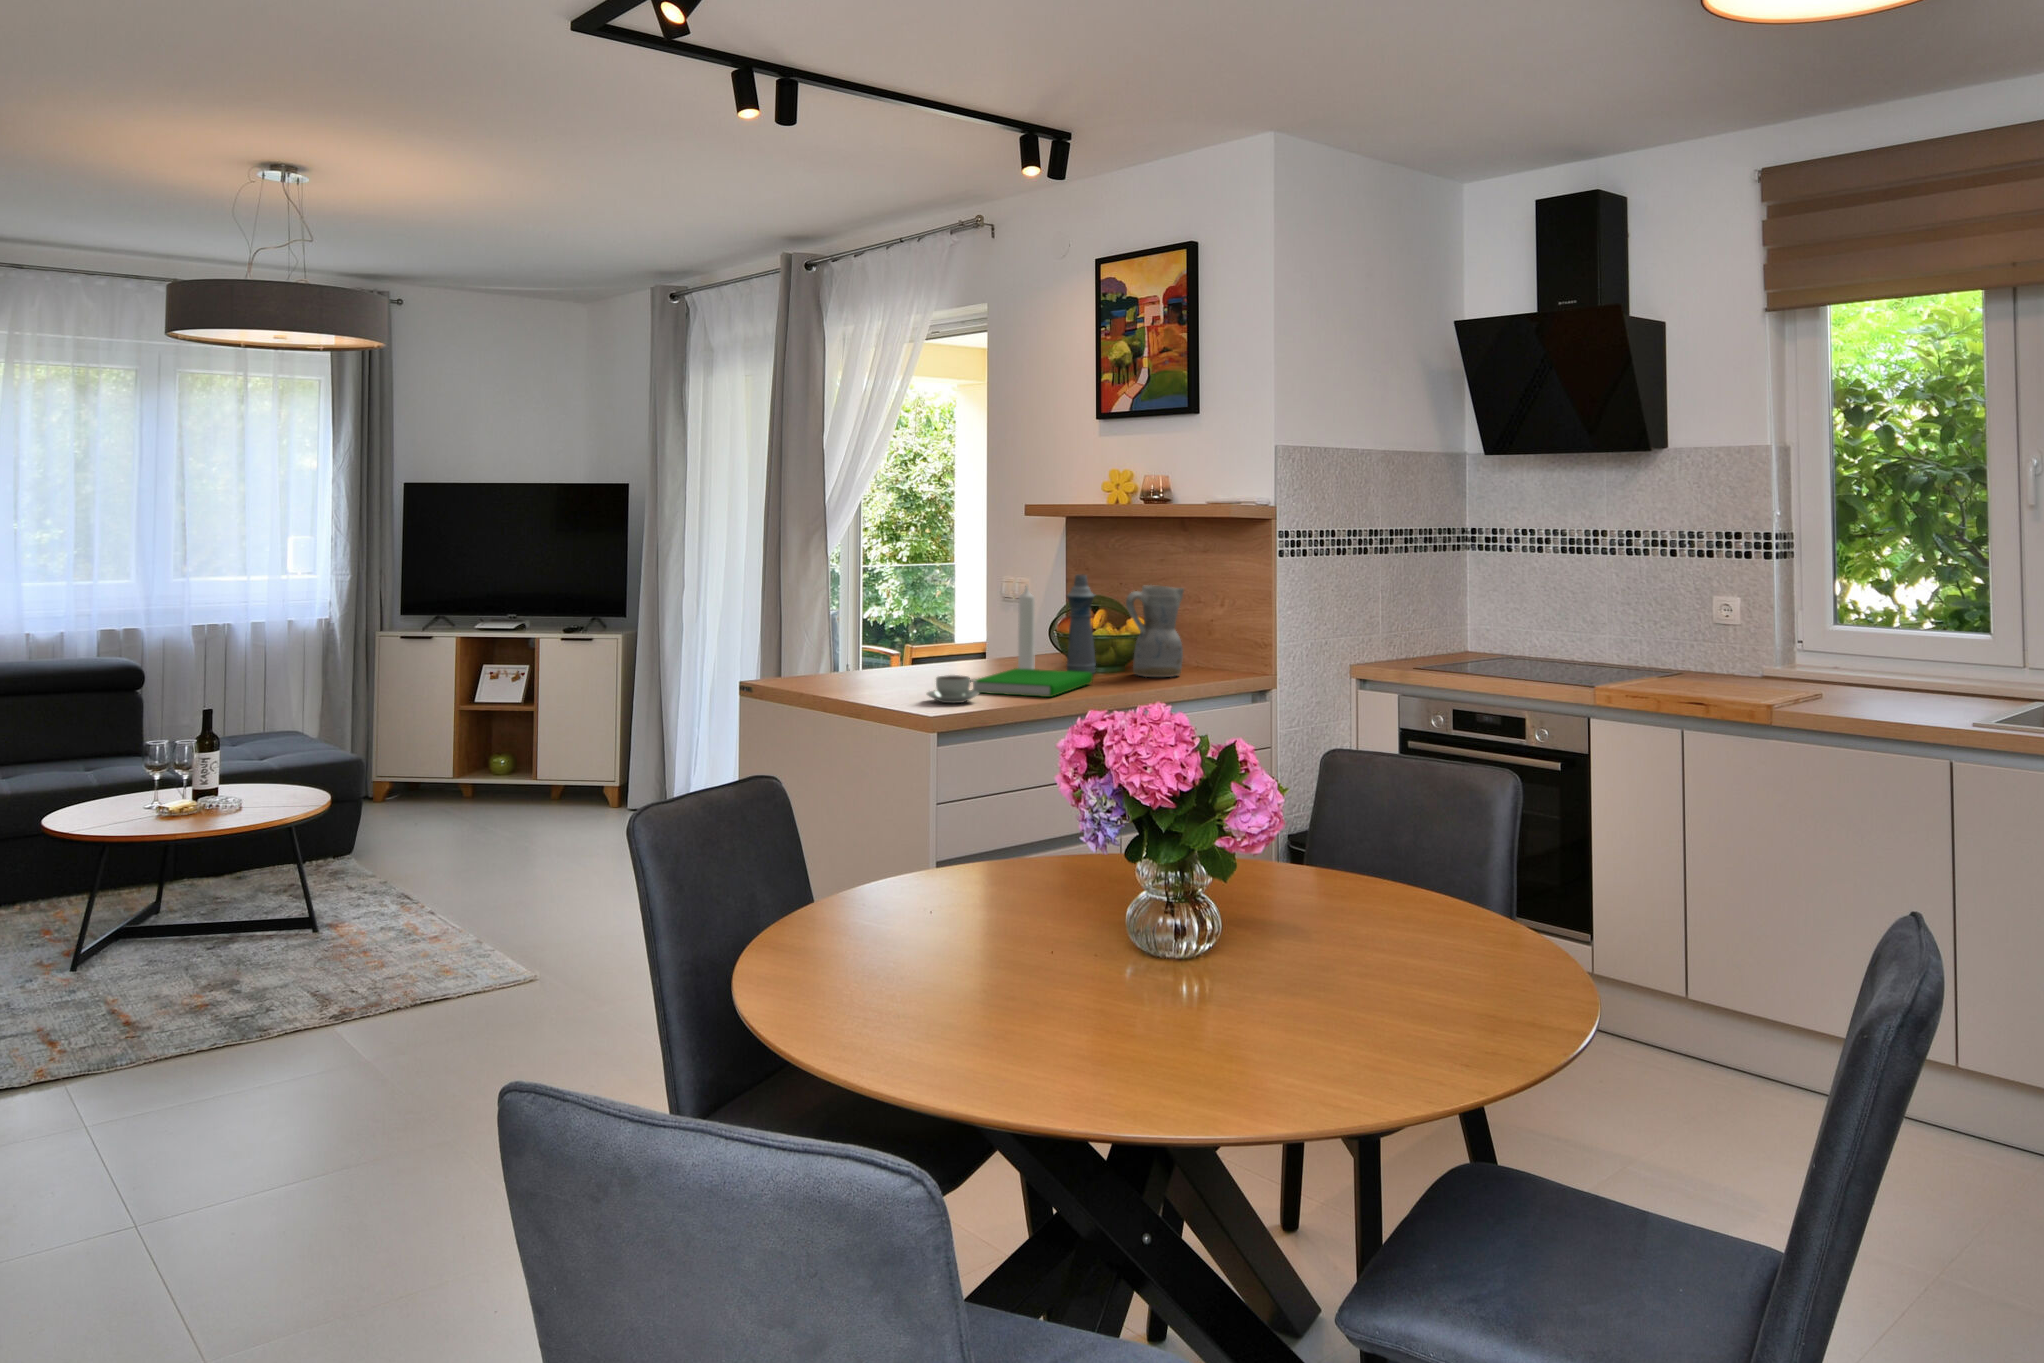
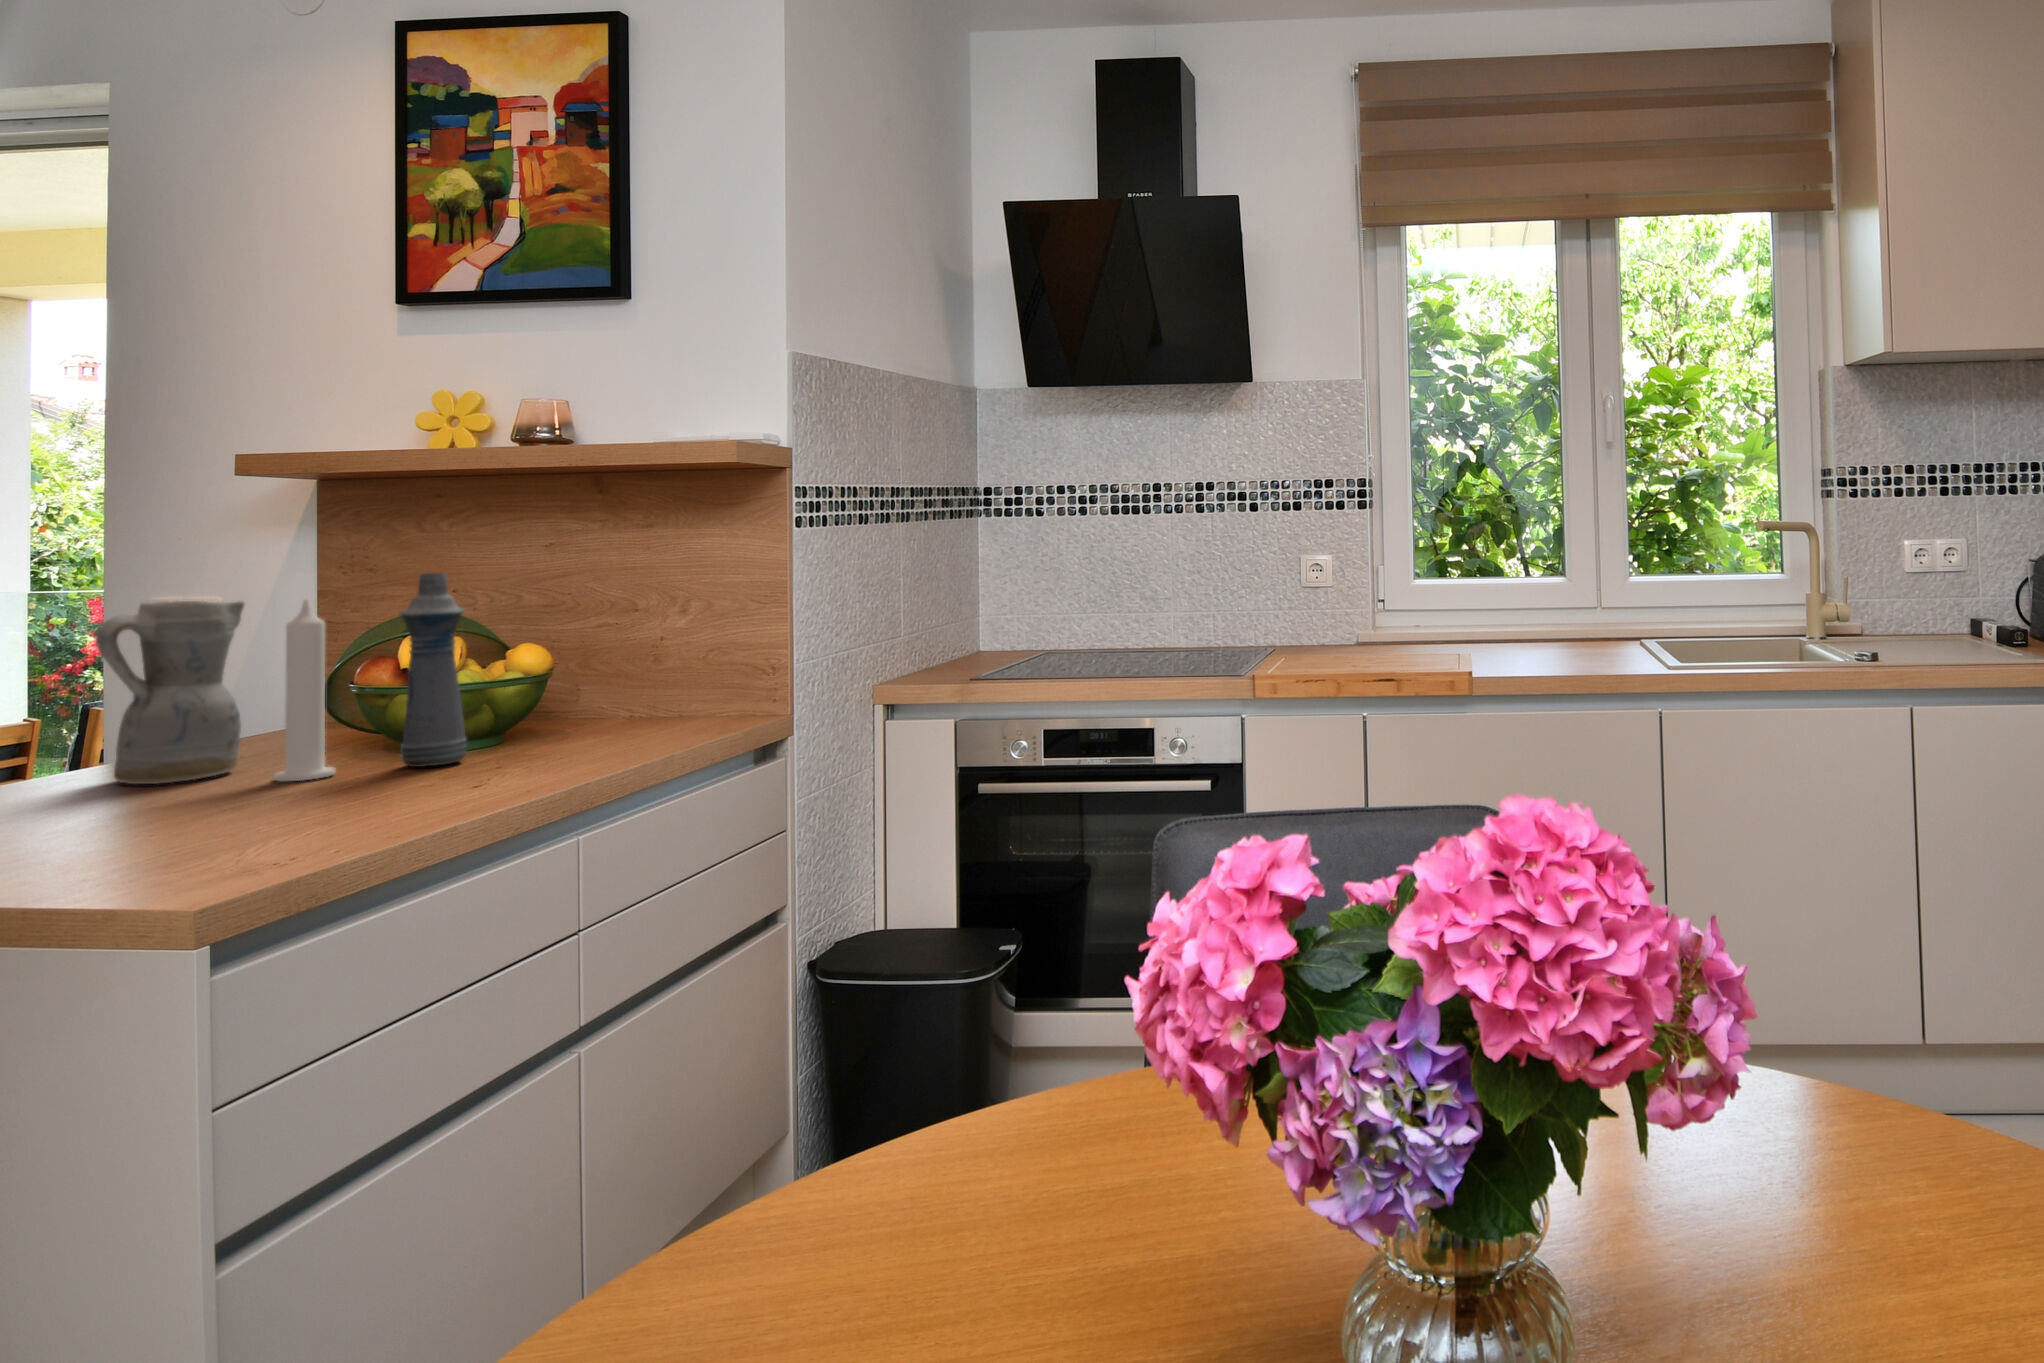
ceramic pitcher: present [1126,585,1184,677] -> present [96,601,244,784]
book: present [973,668,1093,697] -> none [216,754,485,834]
coffee cup: present [927,675,980,703] -> none [113,800,269,870]

